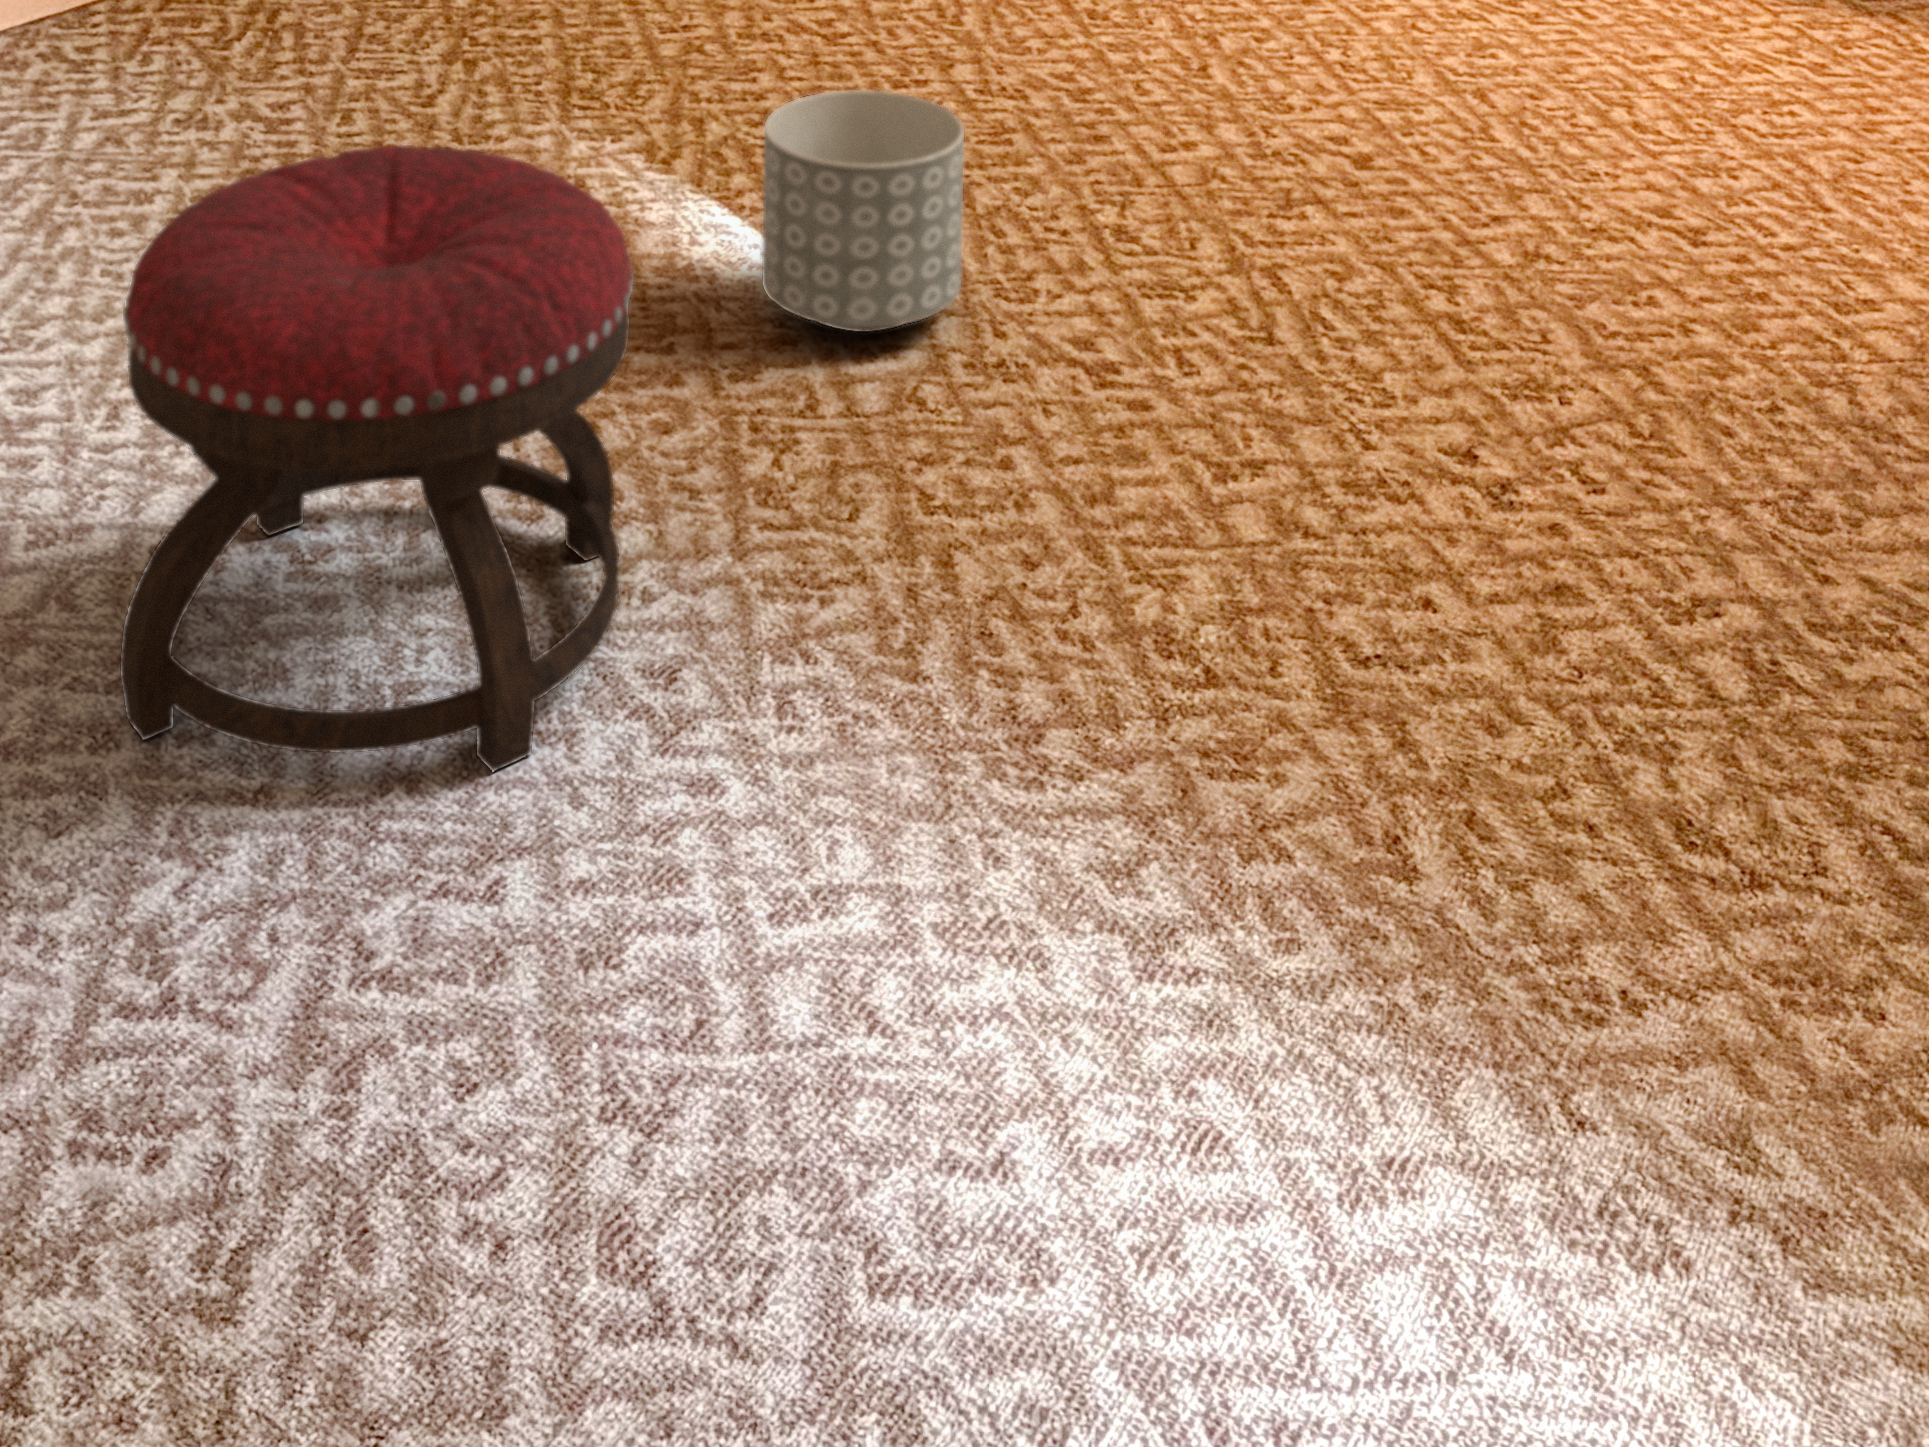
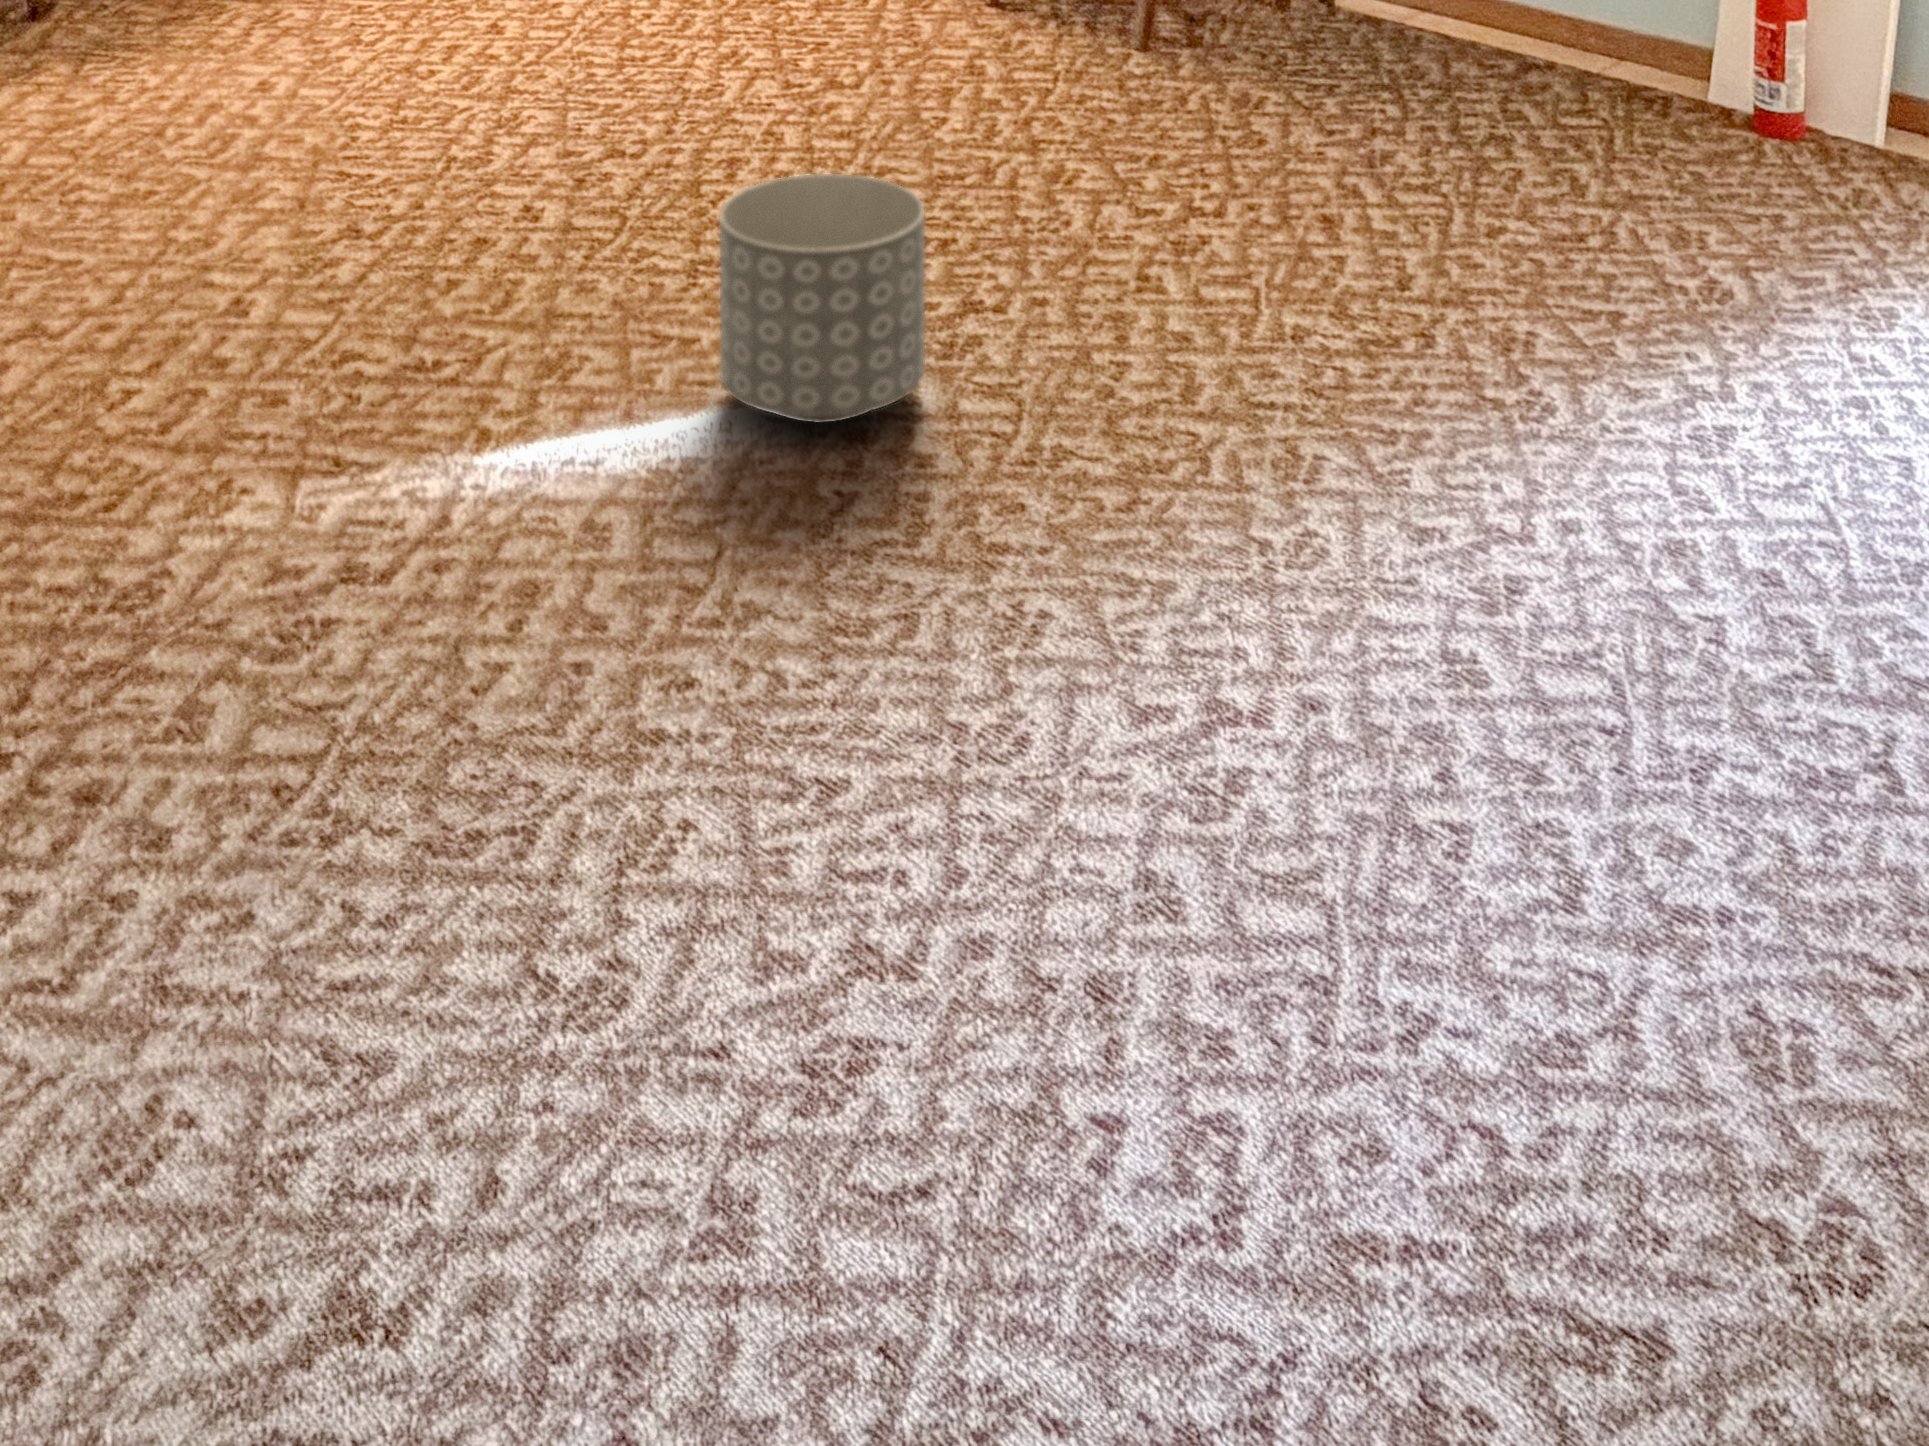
ottoman: present [120,145,634,771] -> none [1128,200,1623,821]

